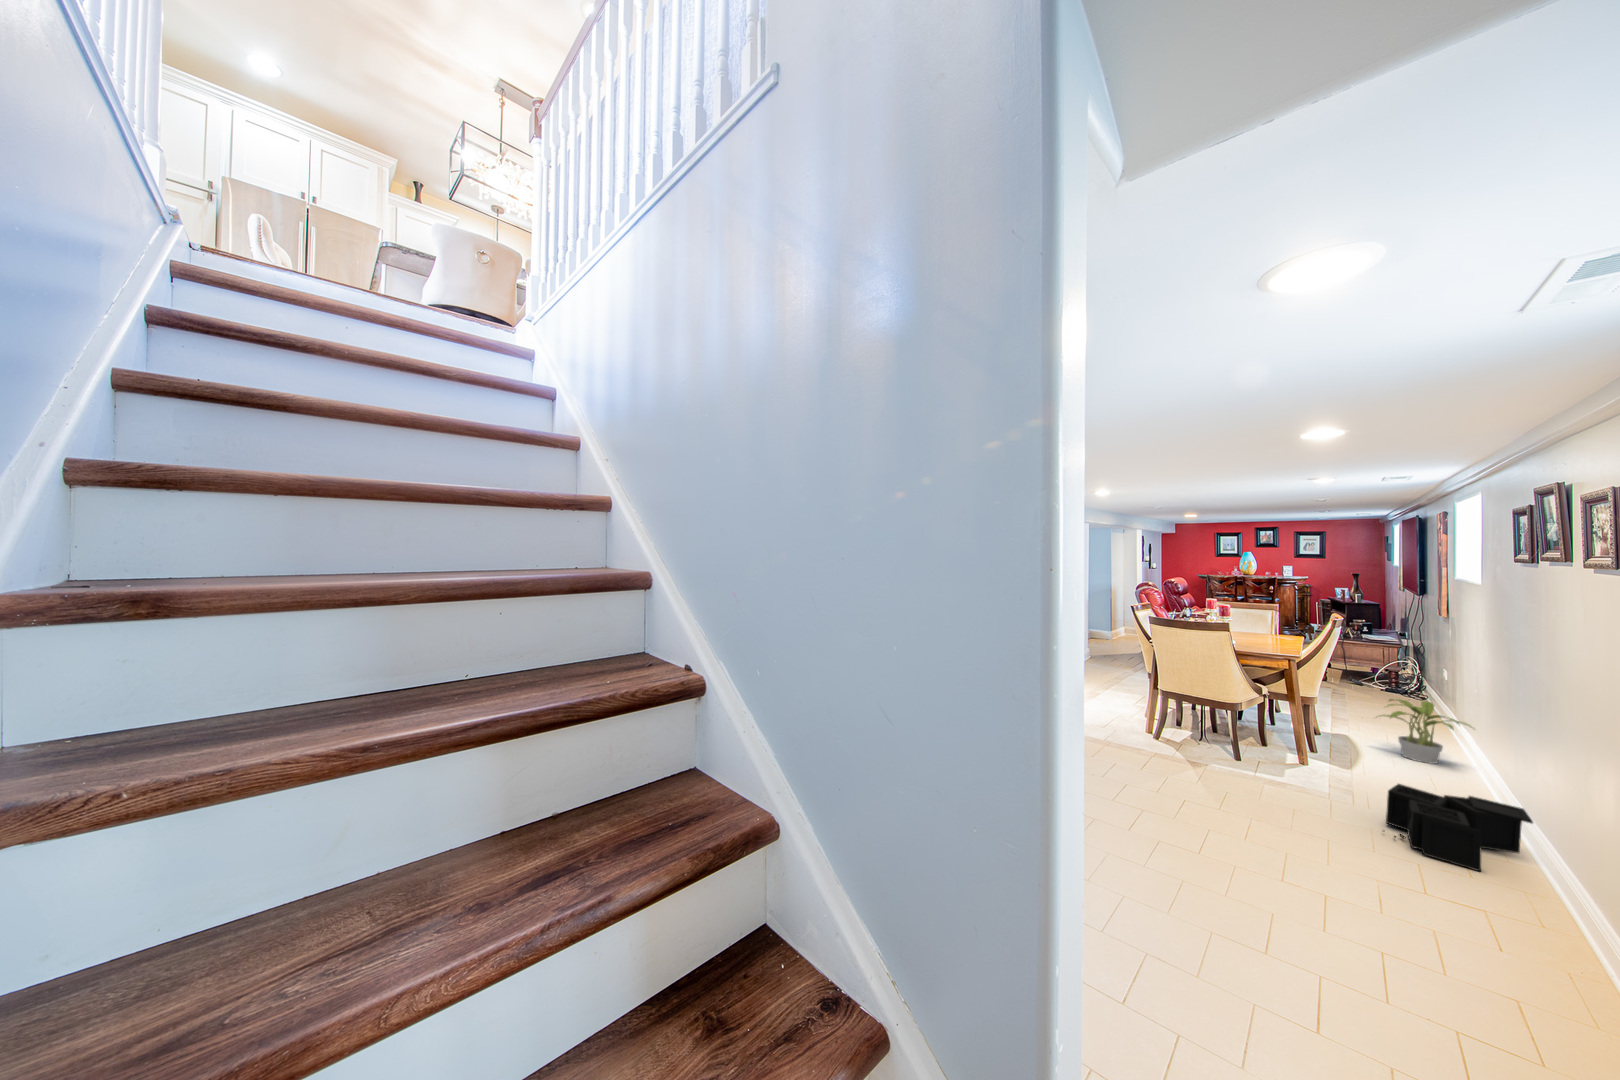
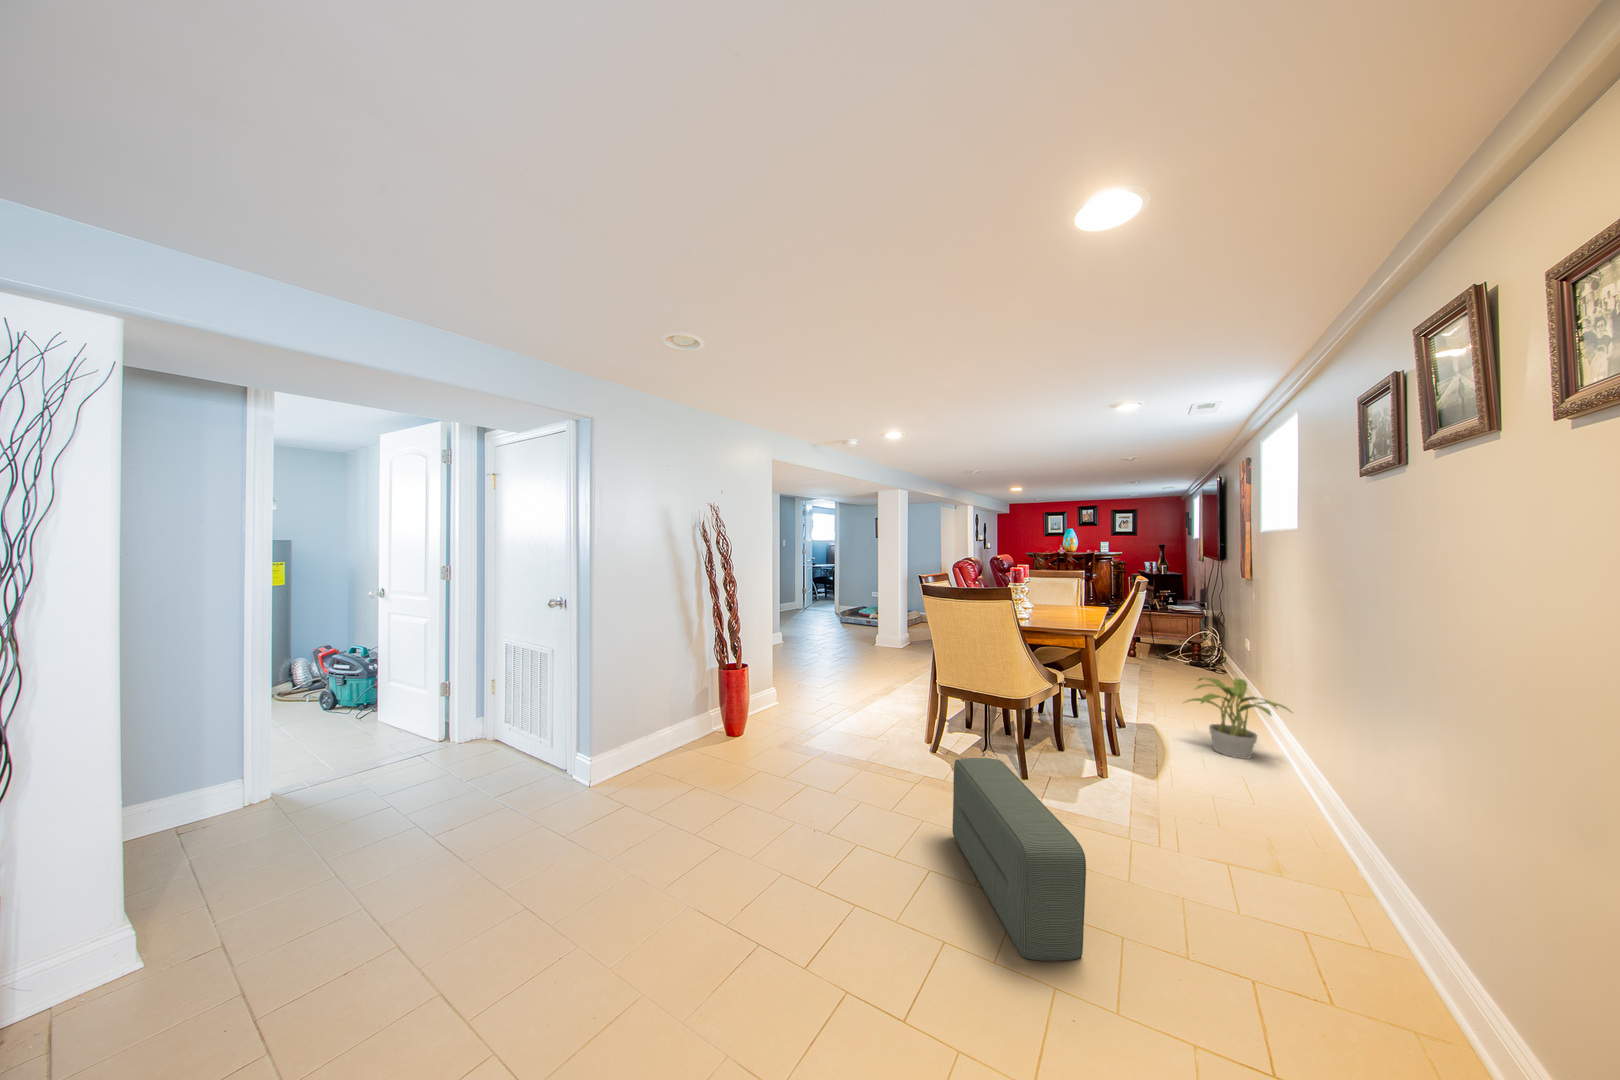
pouf: none [1197,735,1304,839] -> present [952,758,1086,961]
storage bin: present [1383,784,1533,871] -> none [1203,820,1415,1001]

